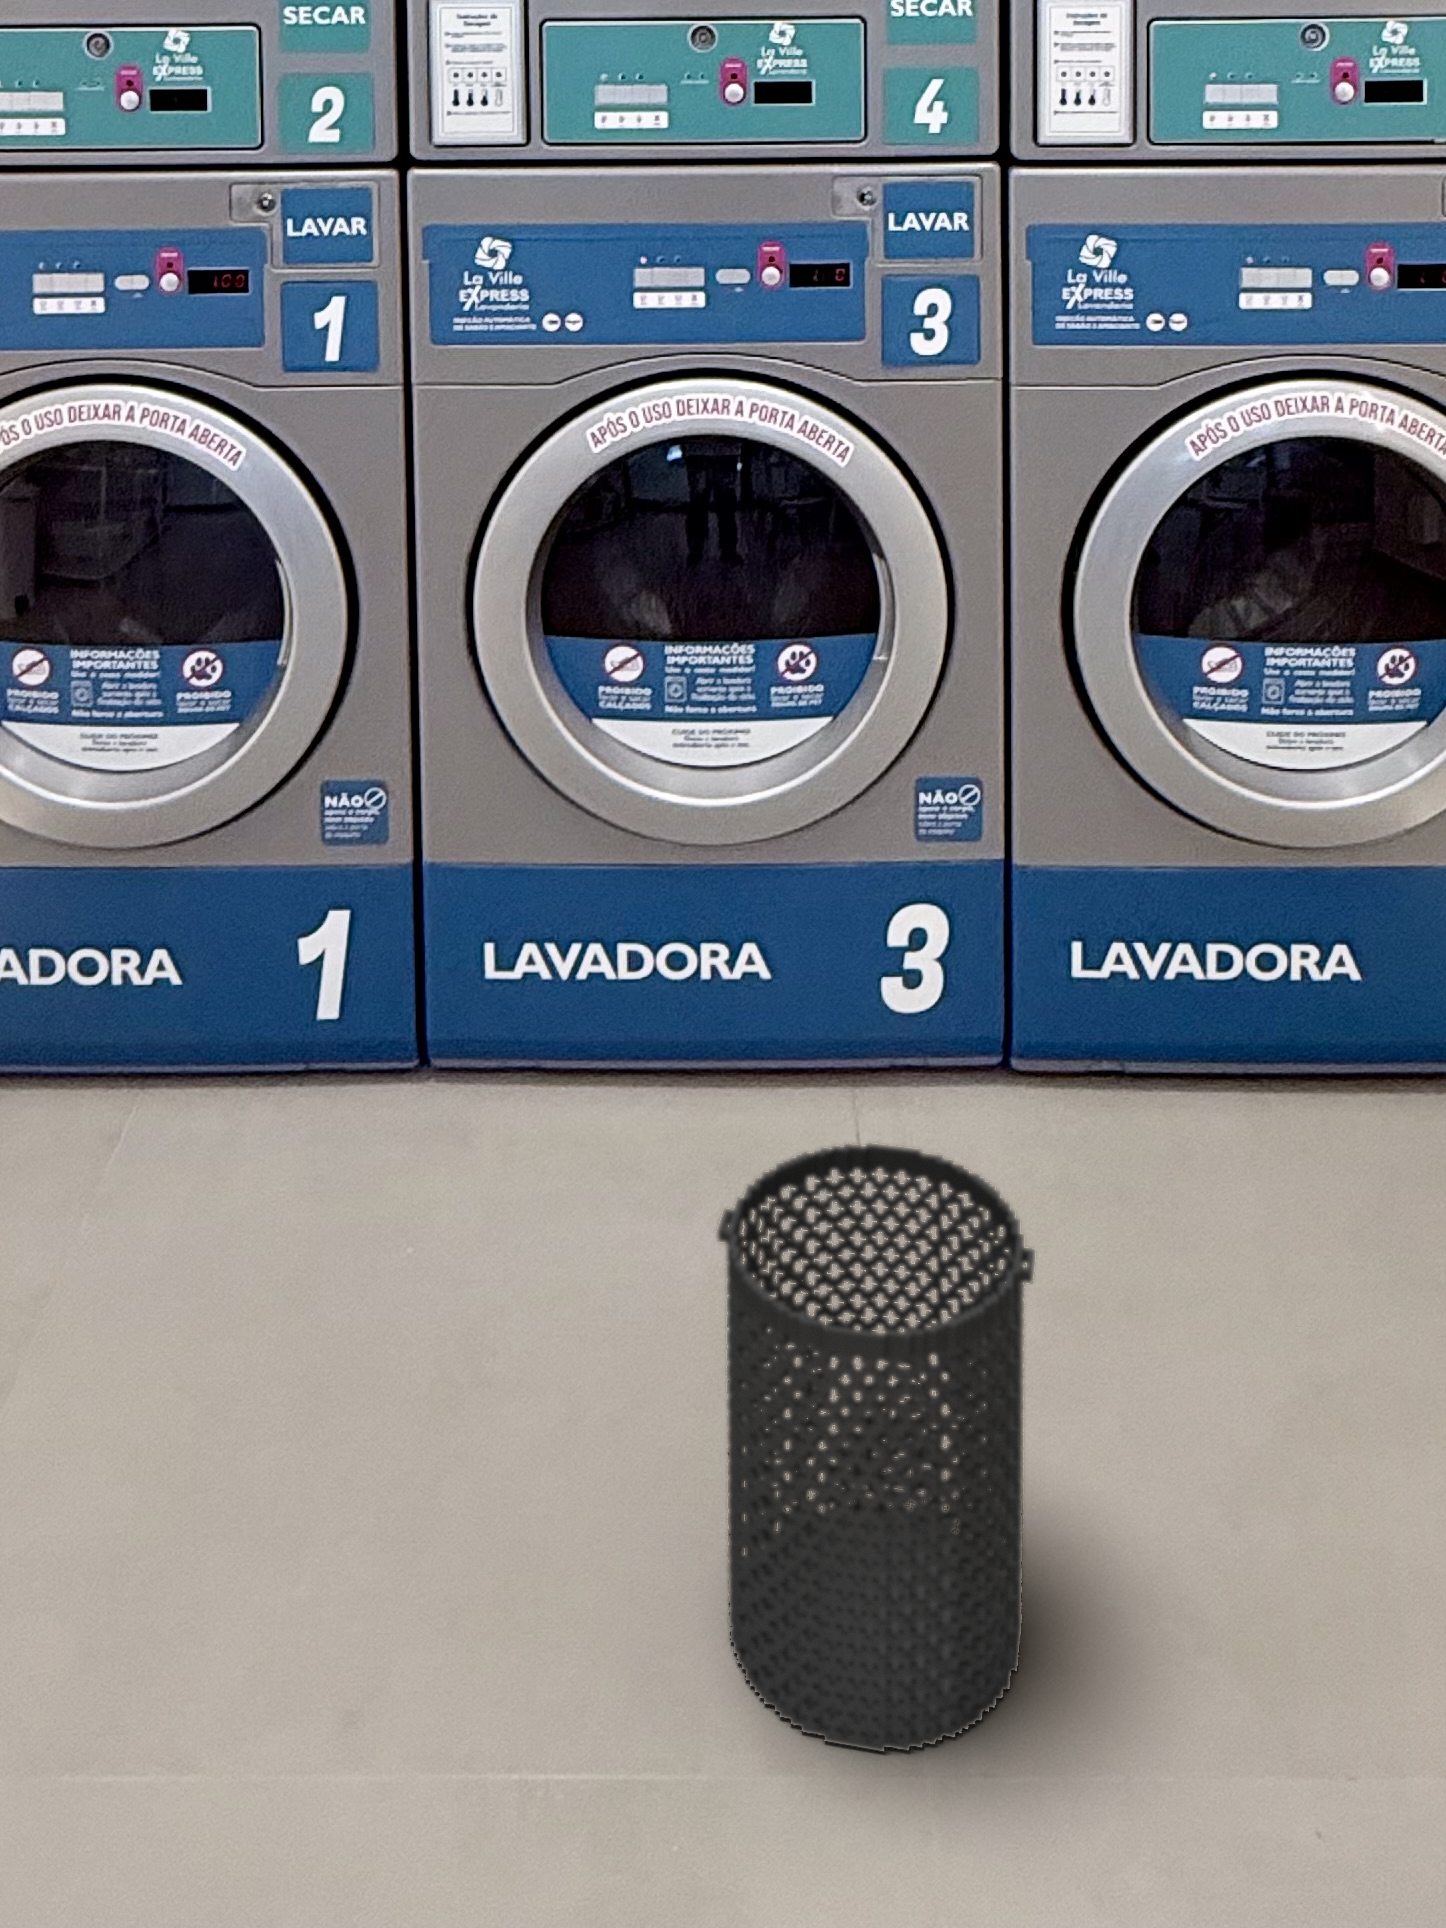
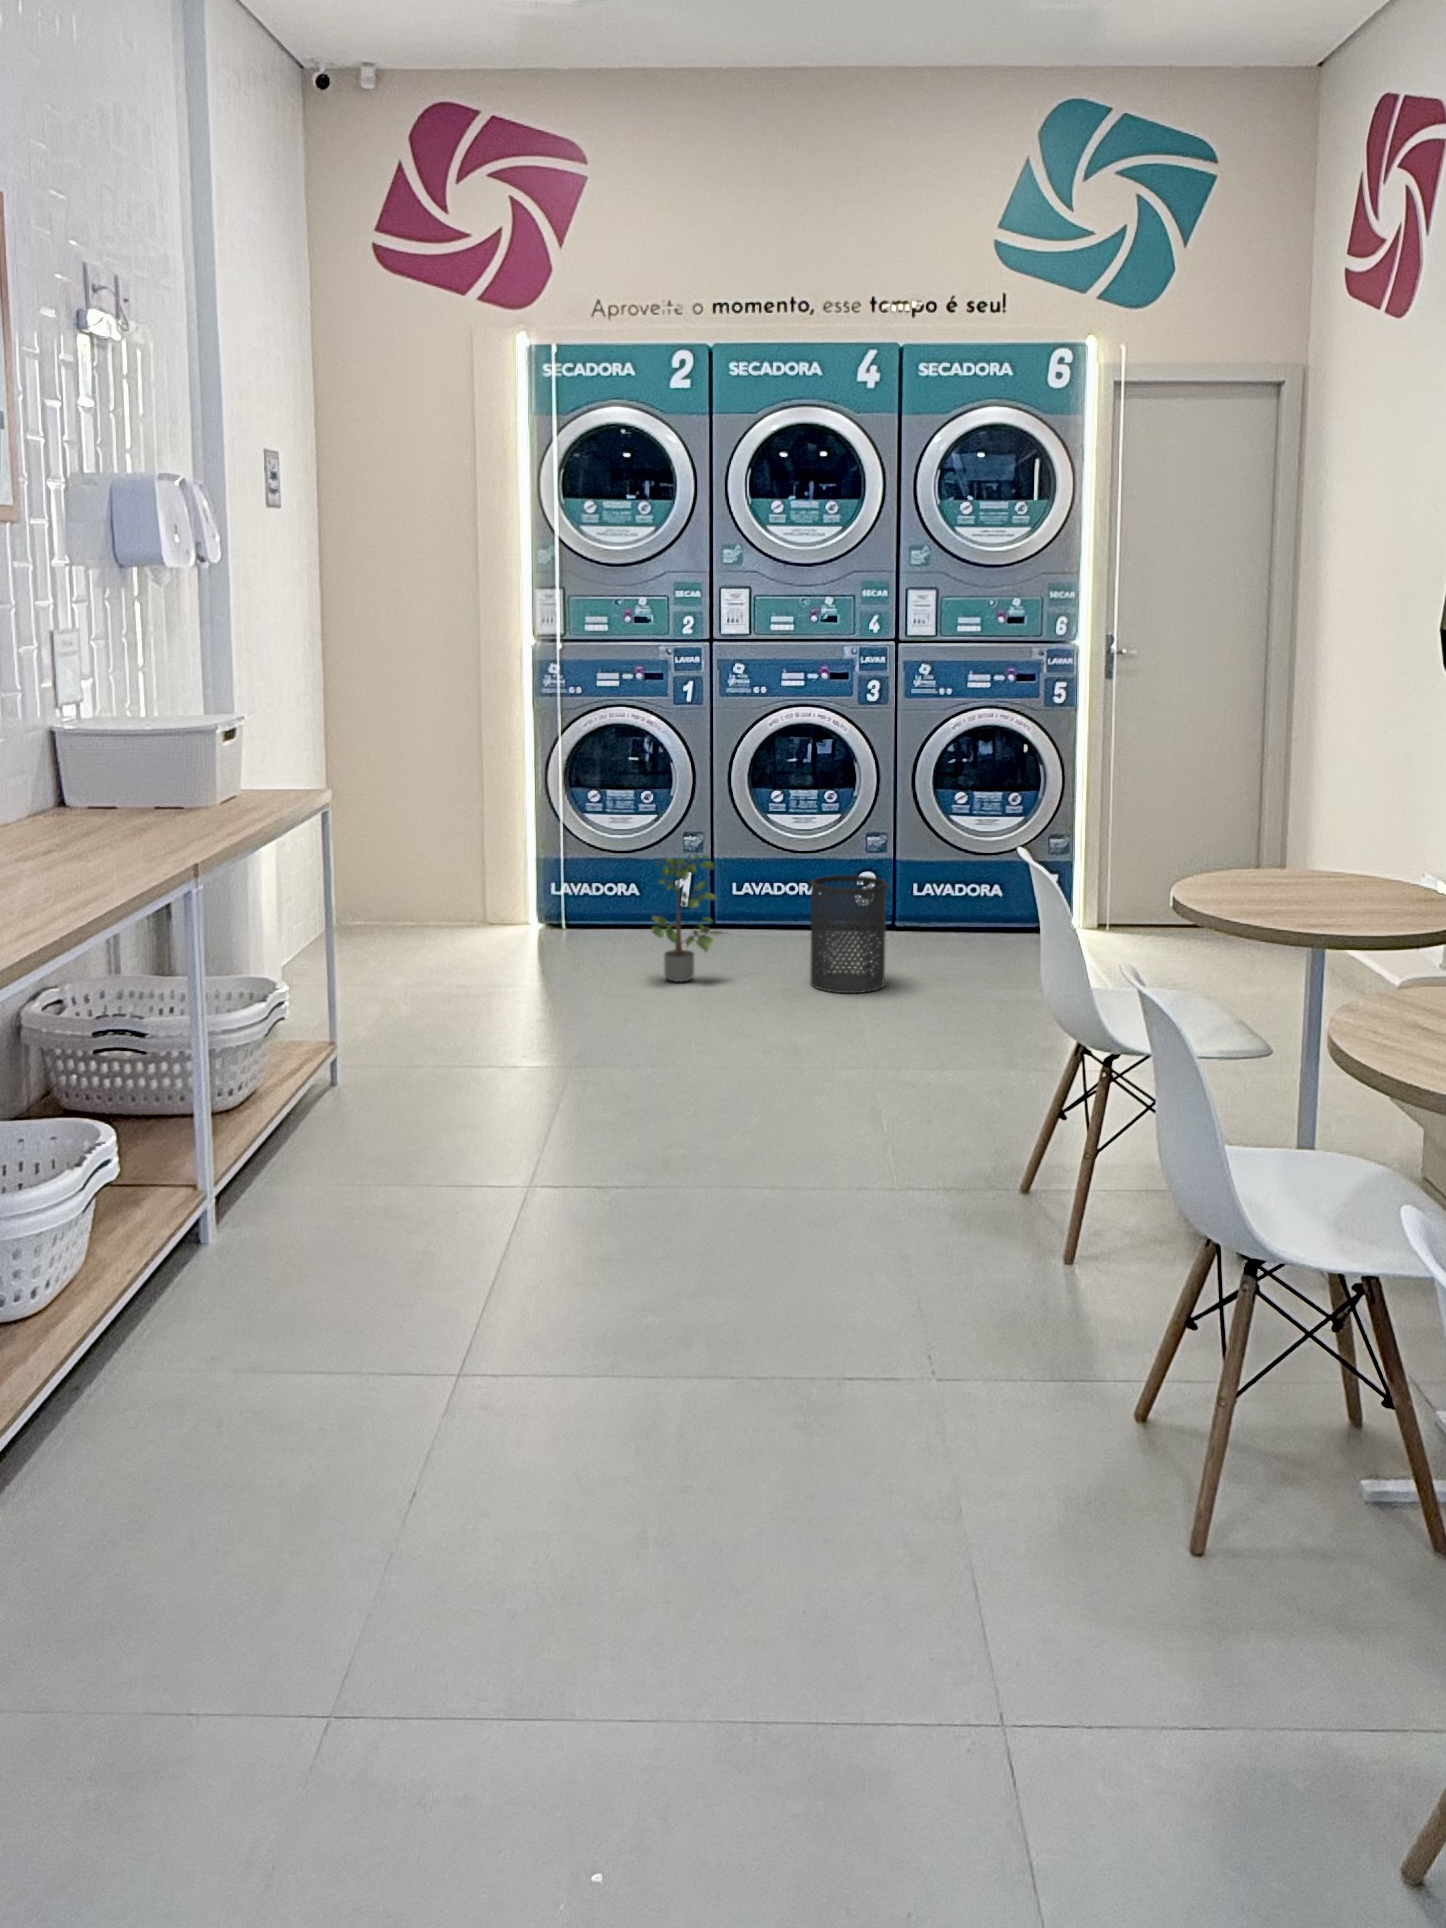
potted plant: none [93,1091,413,1623] -> present [652,853,723,982]

